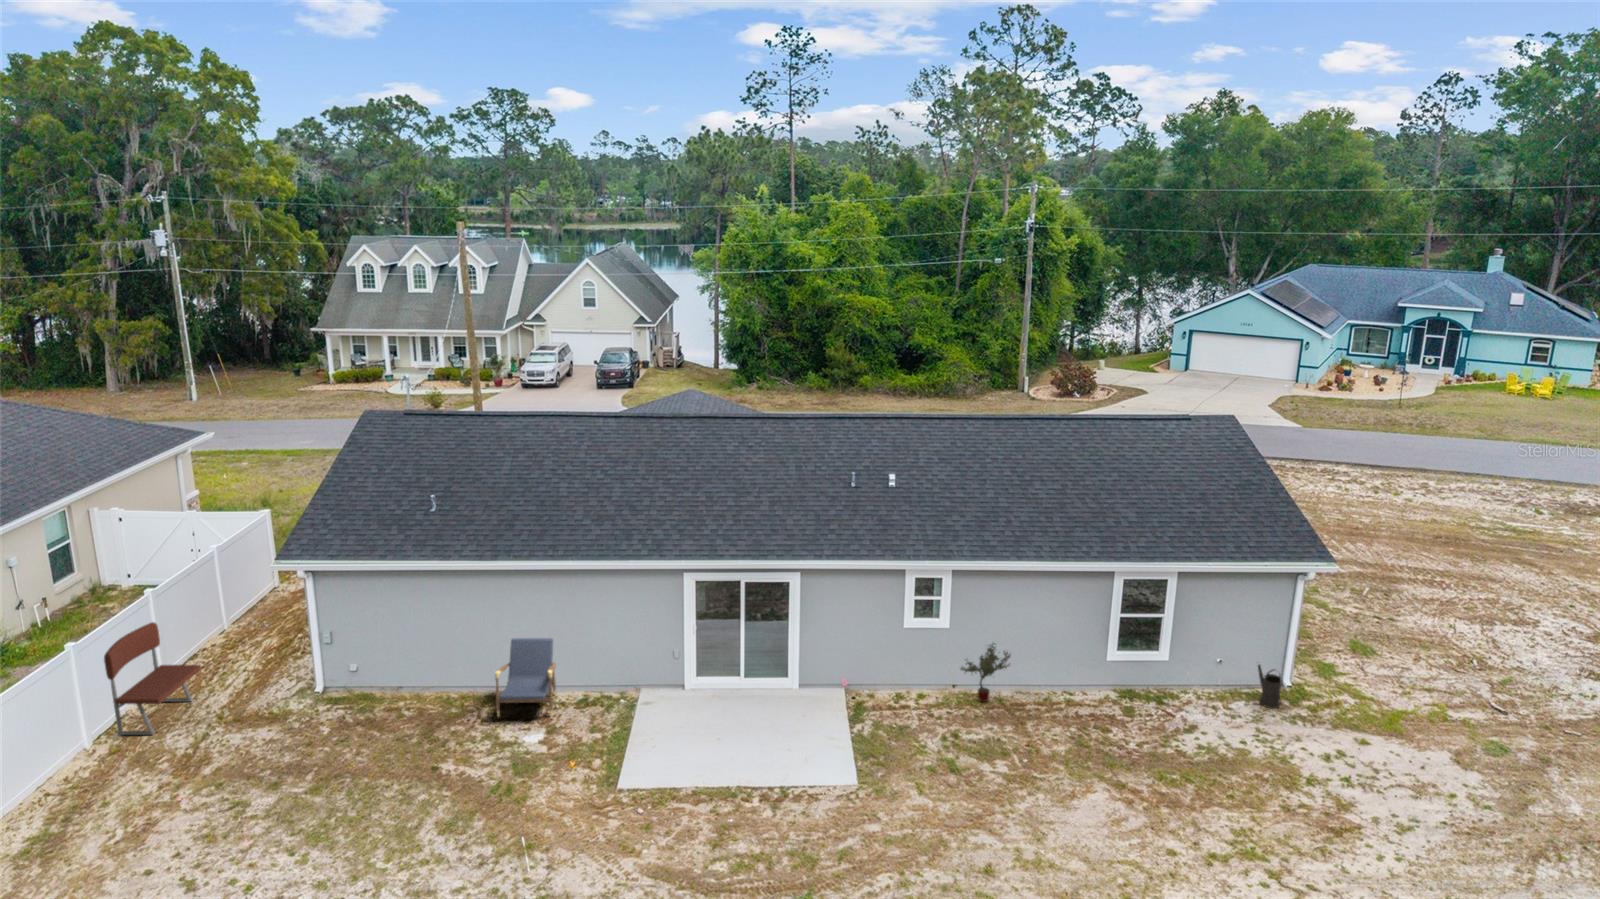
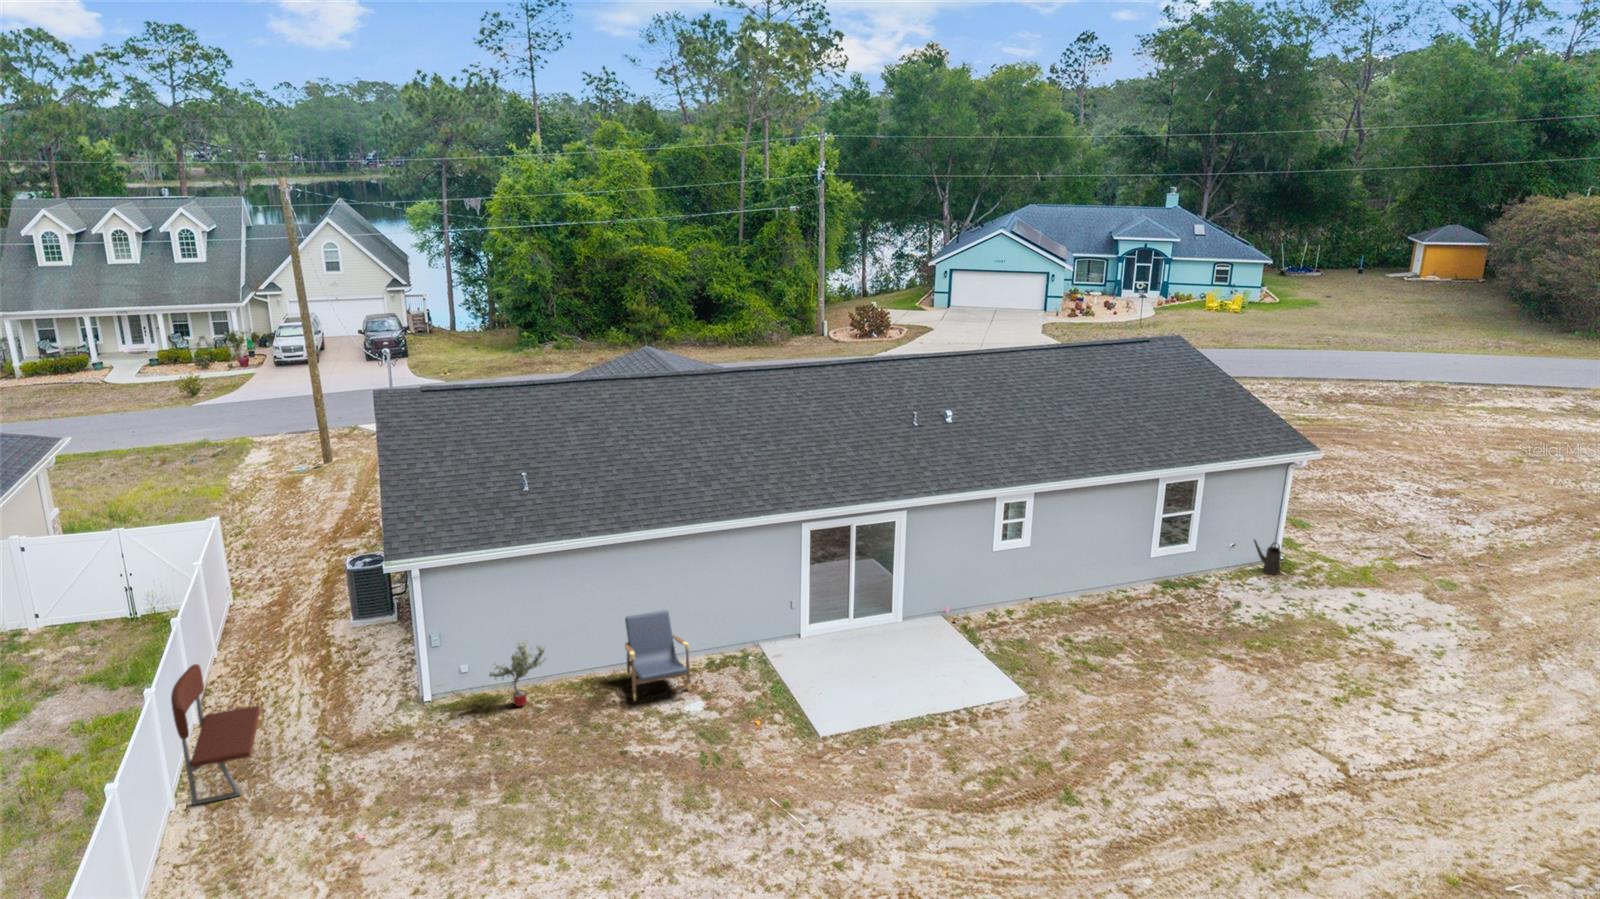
potted tree: present [961,643,1011,702] -> present [490,639,546,707]

